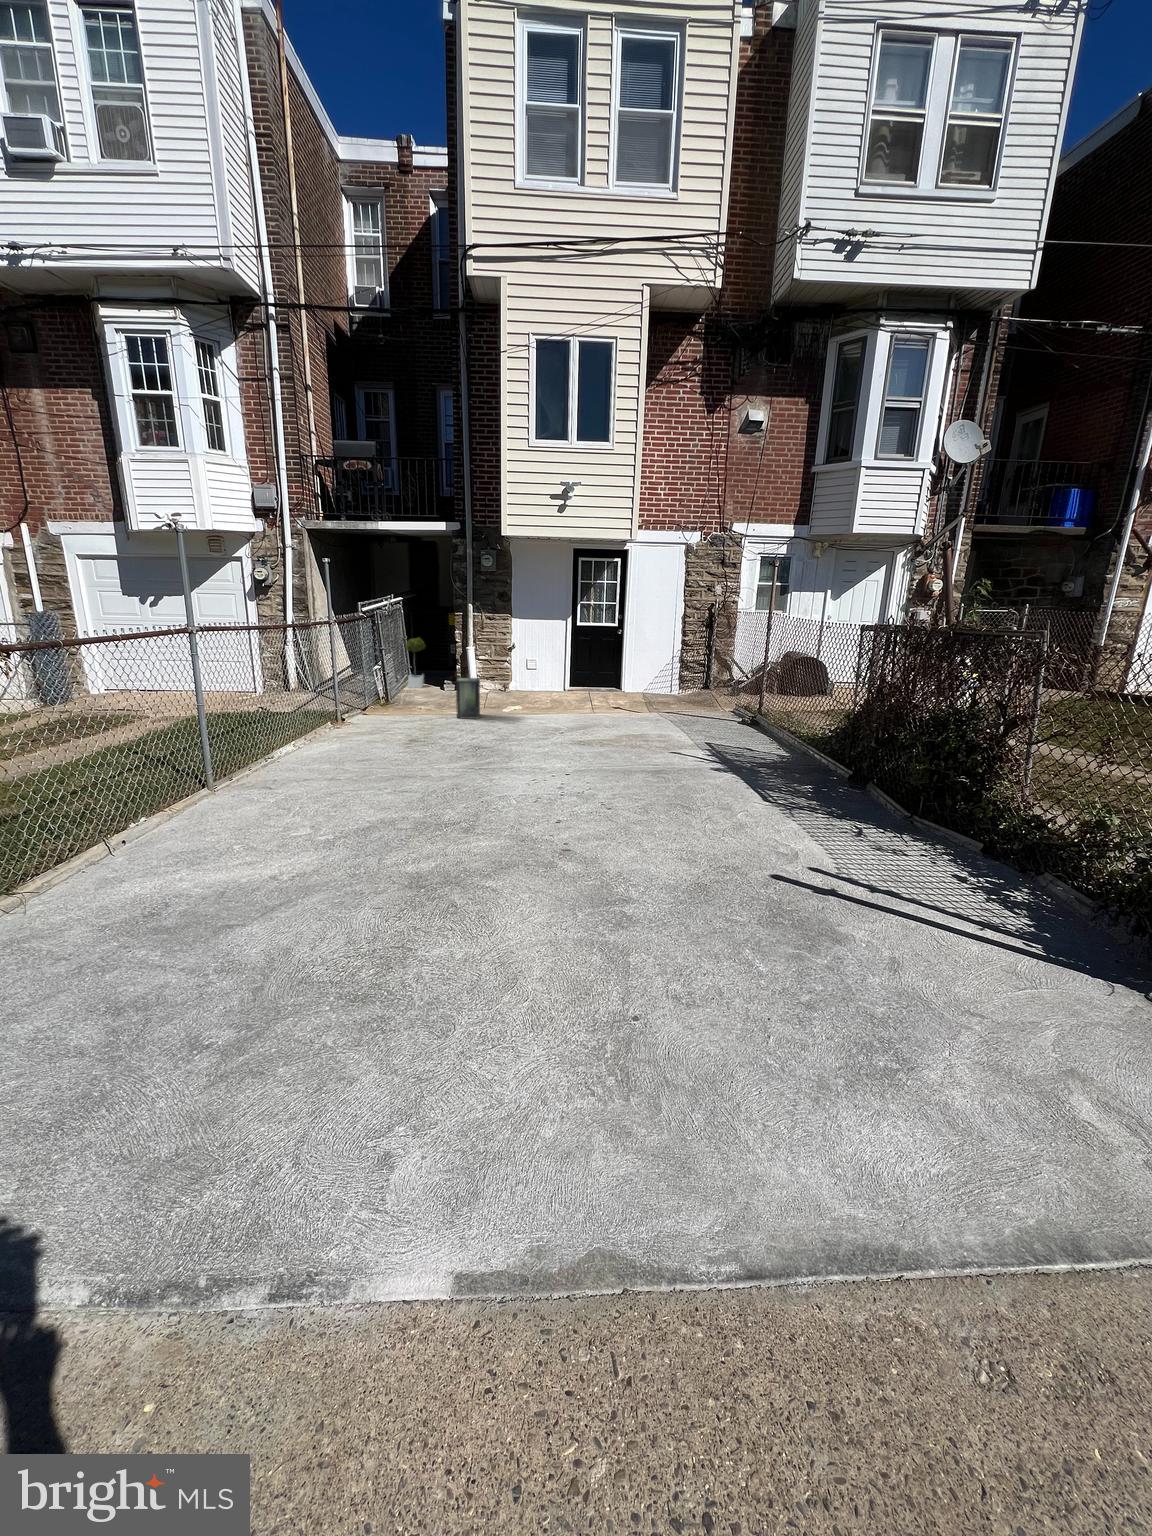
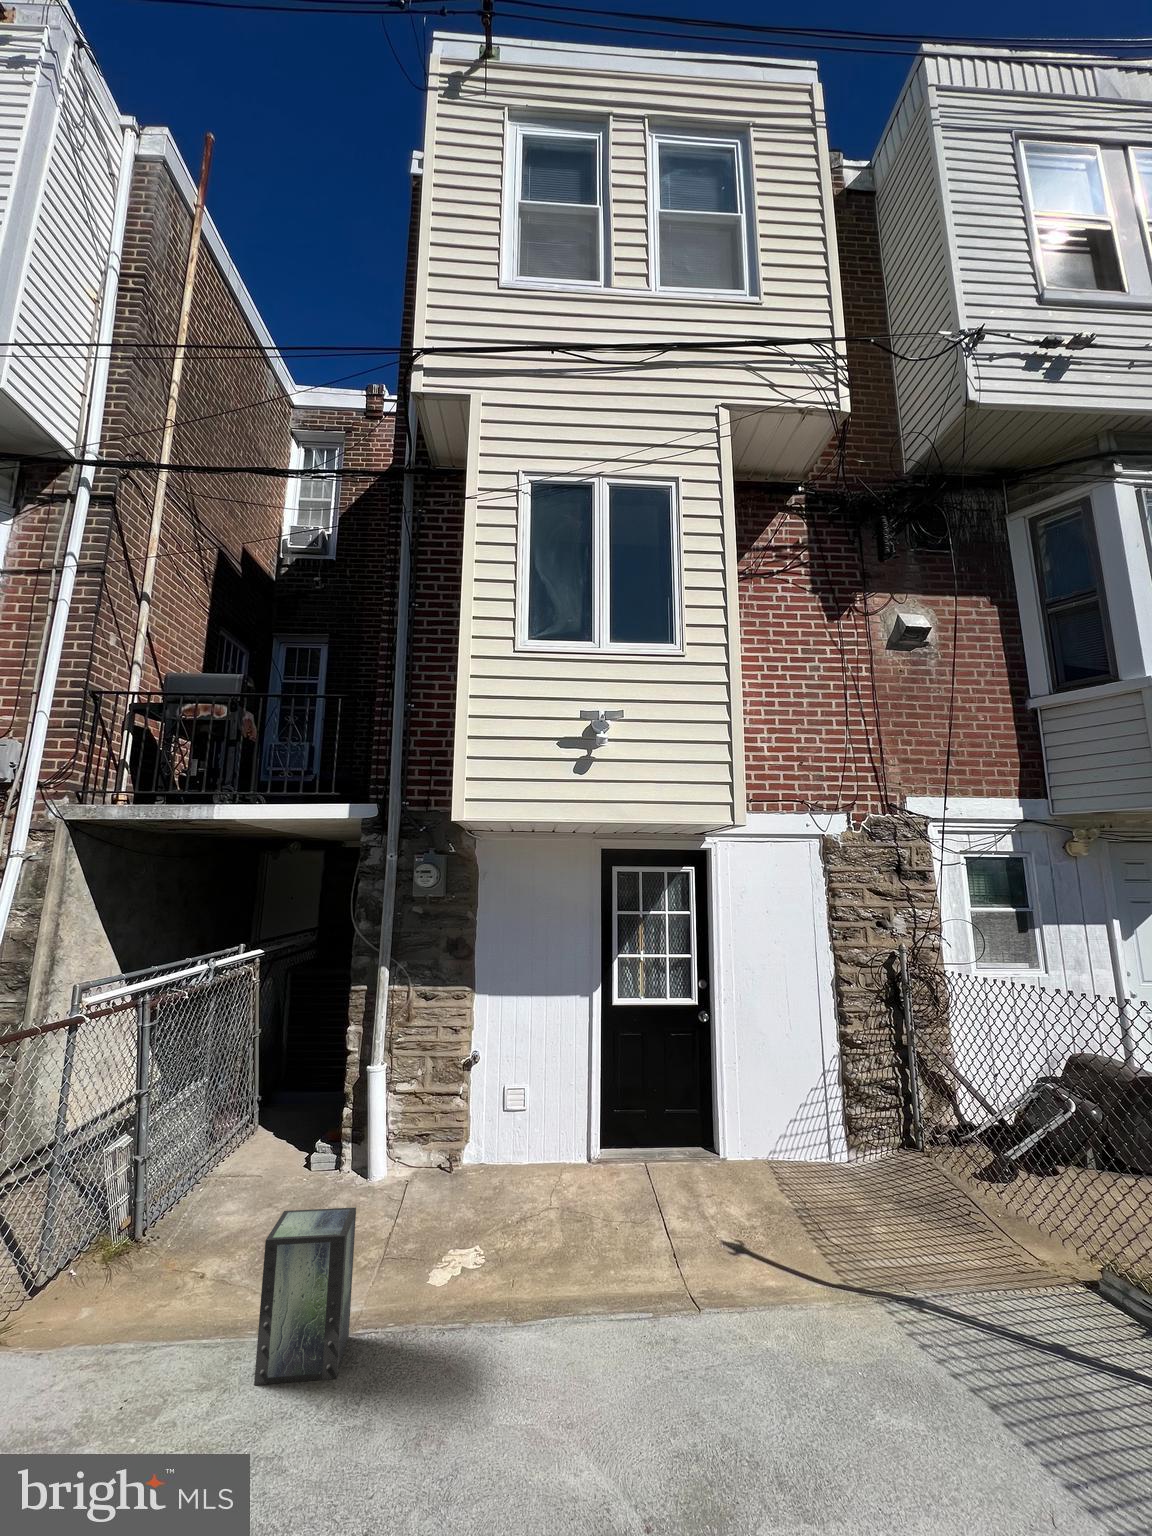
potted tree: present [405,638,425,688] -> none [226,1042,280,1165]

